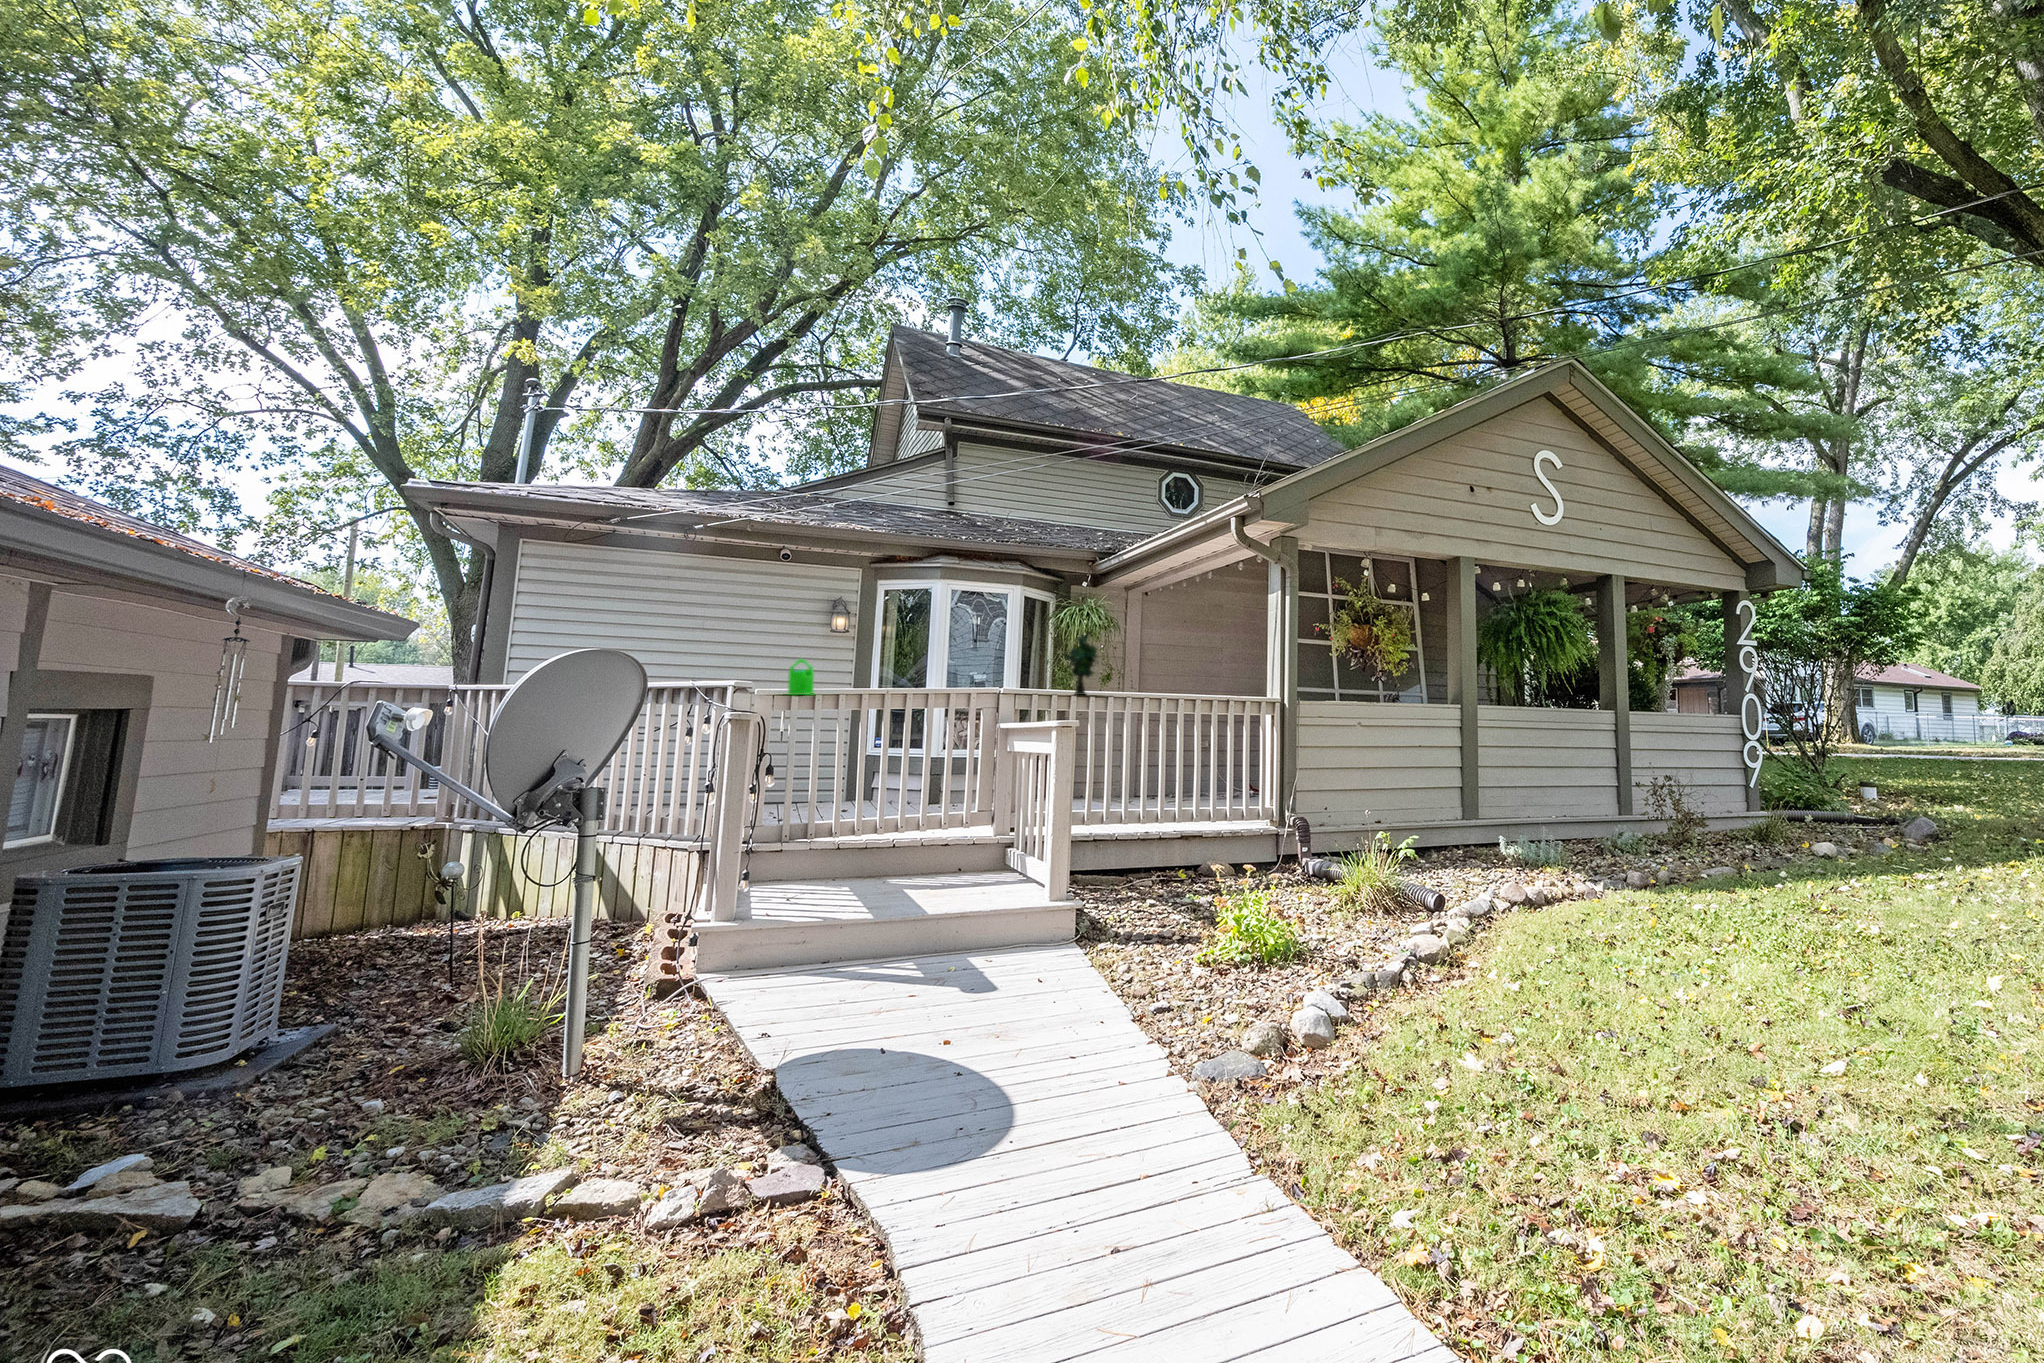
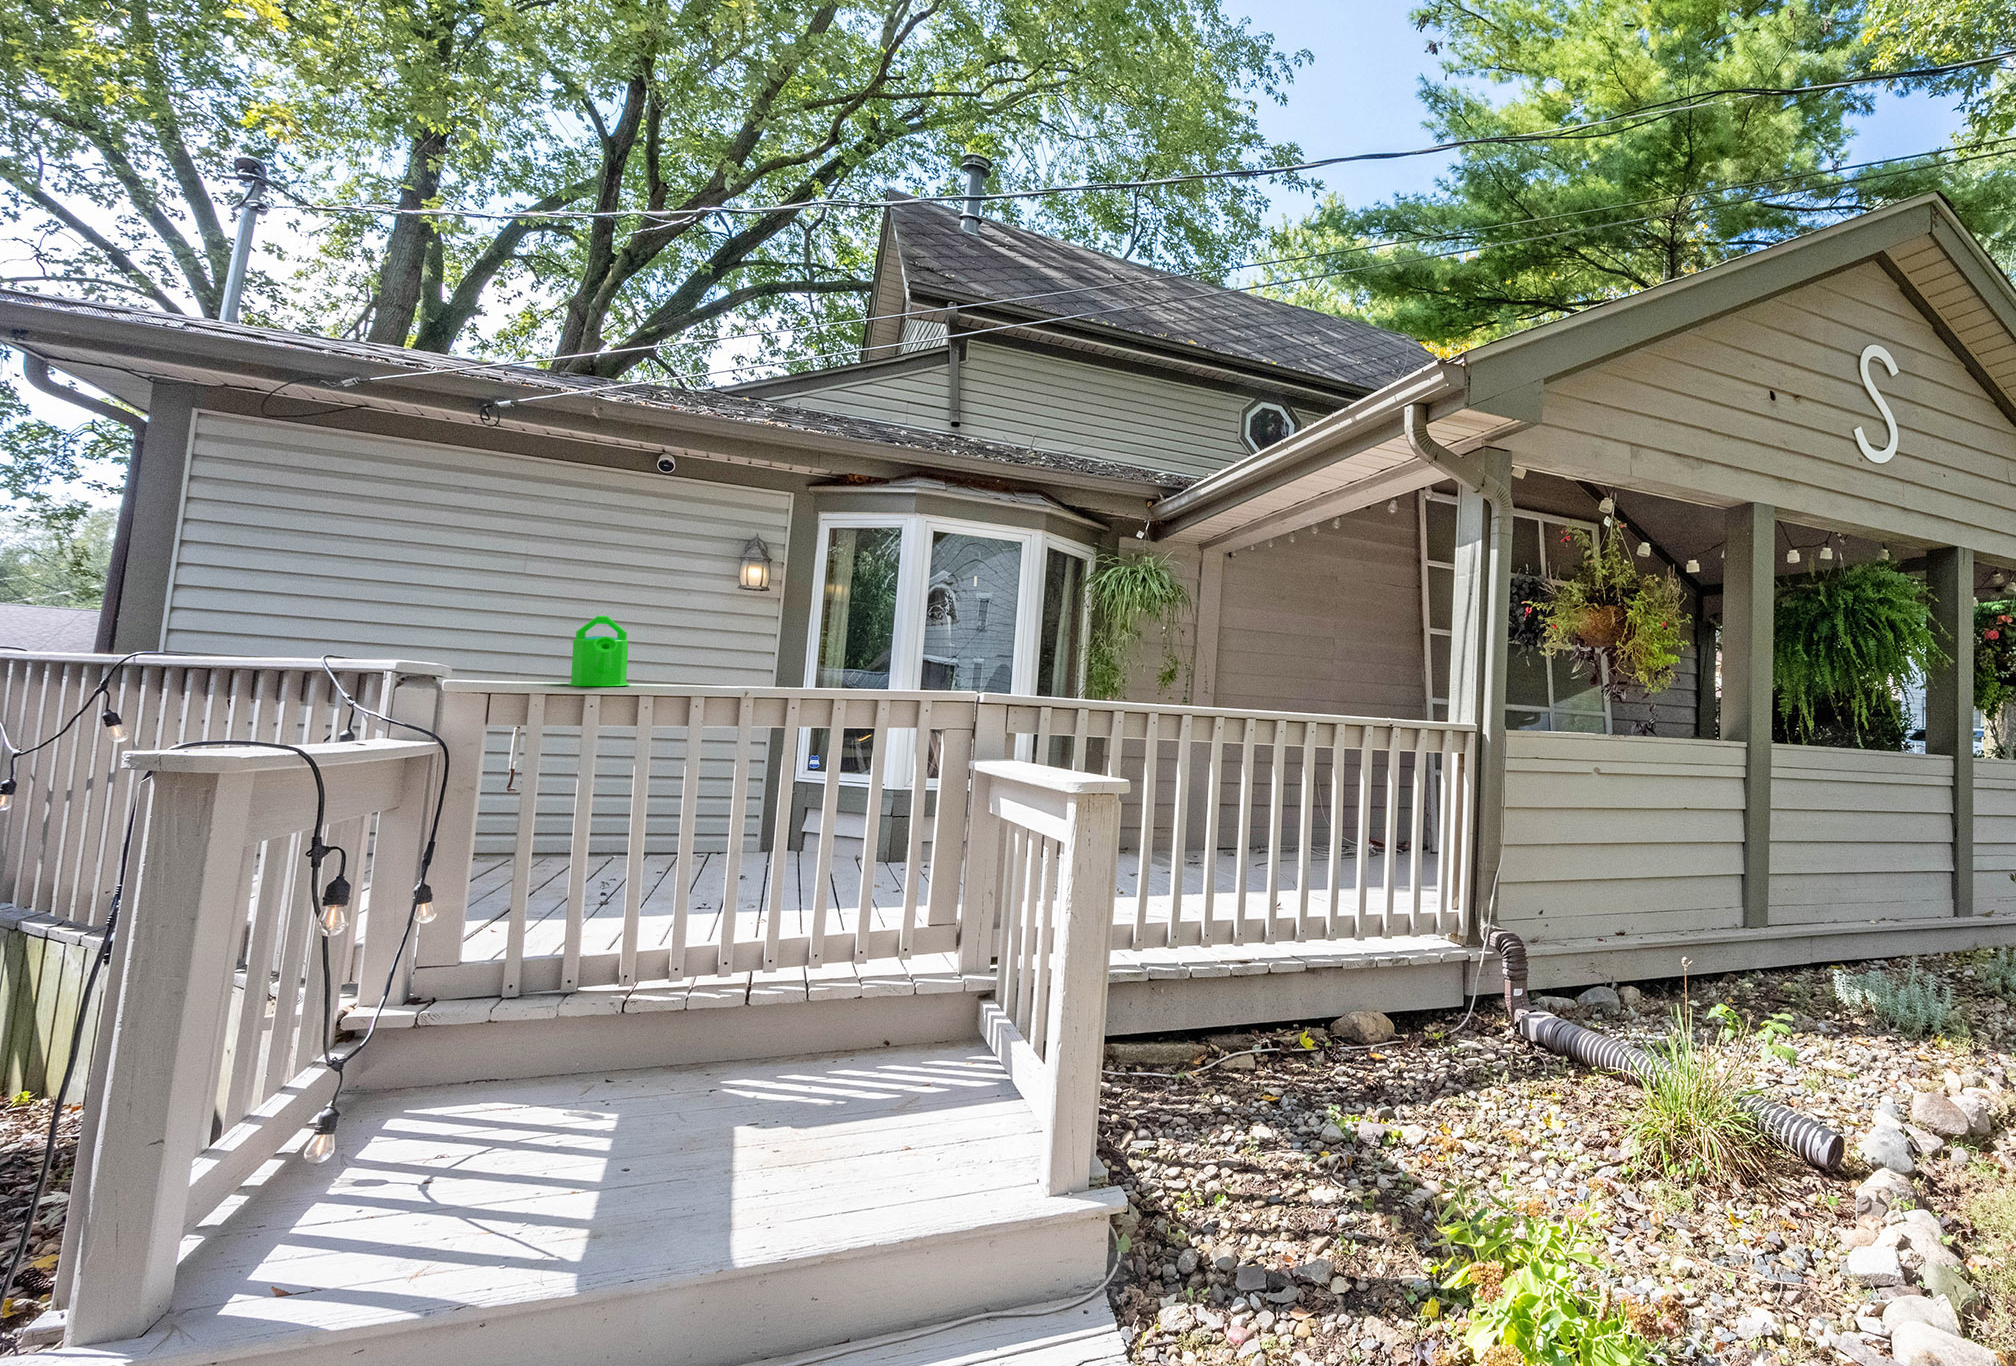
decorative plant: present [1064,632,1099,695] -> none [1103,590,1172,706]

